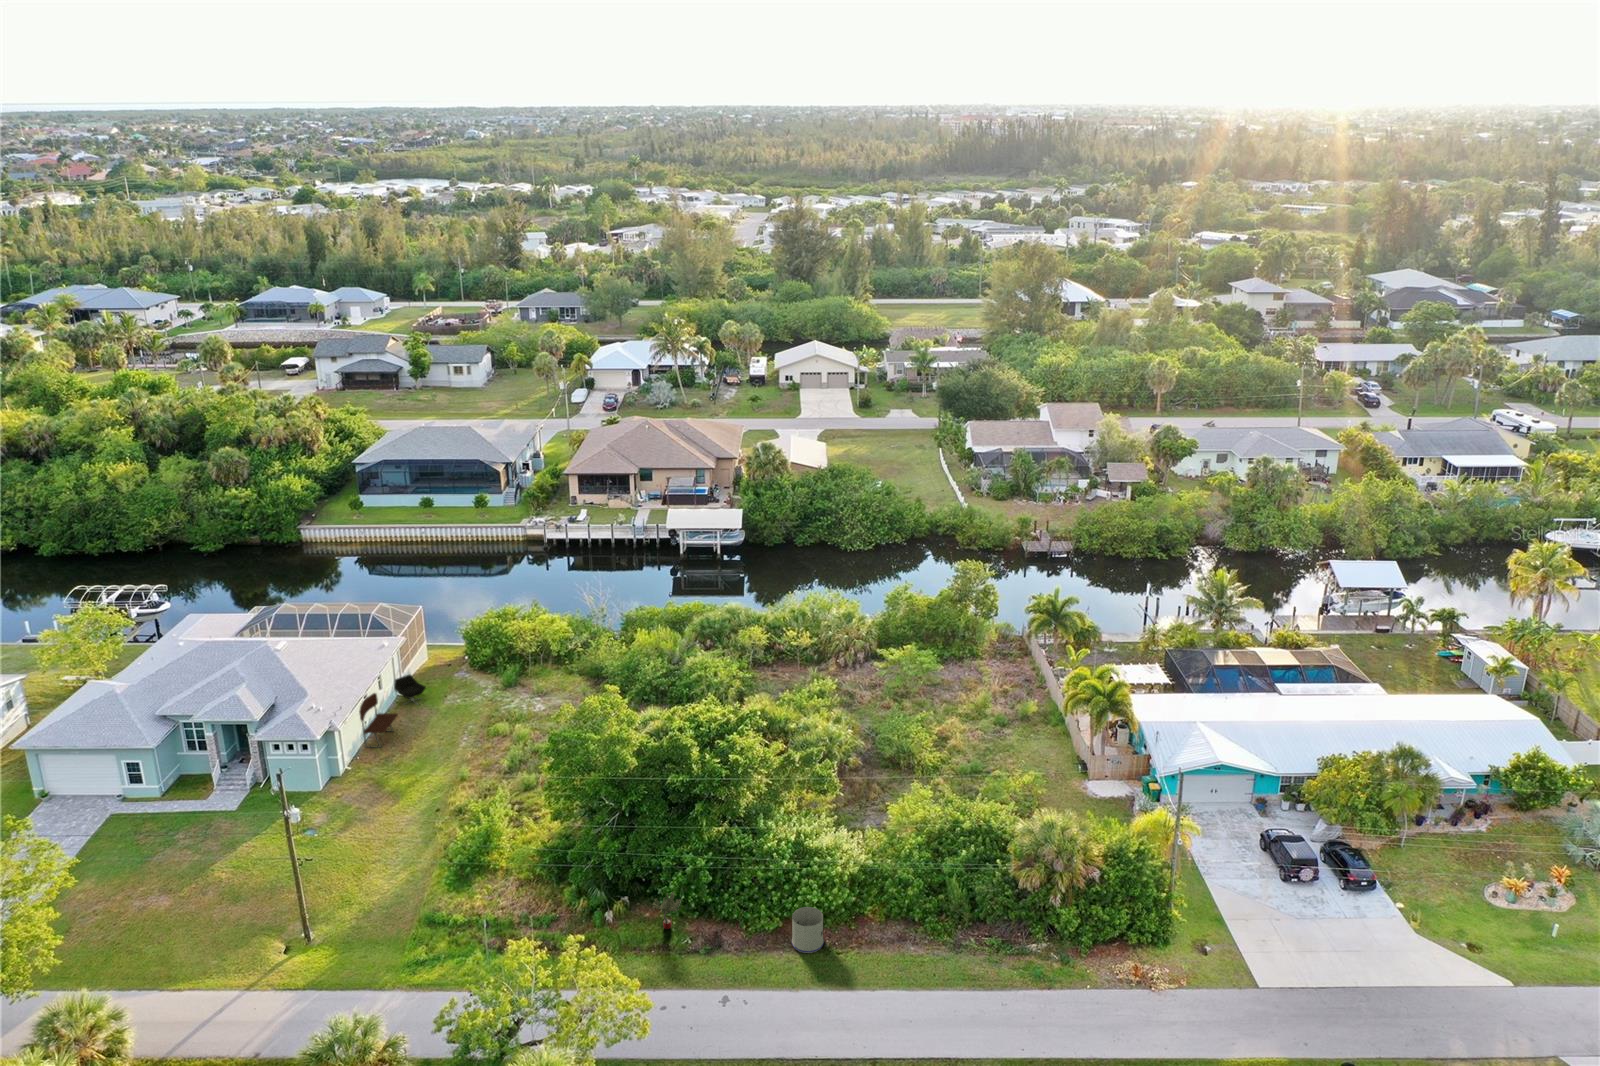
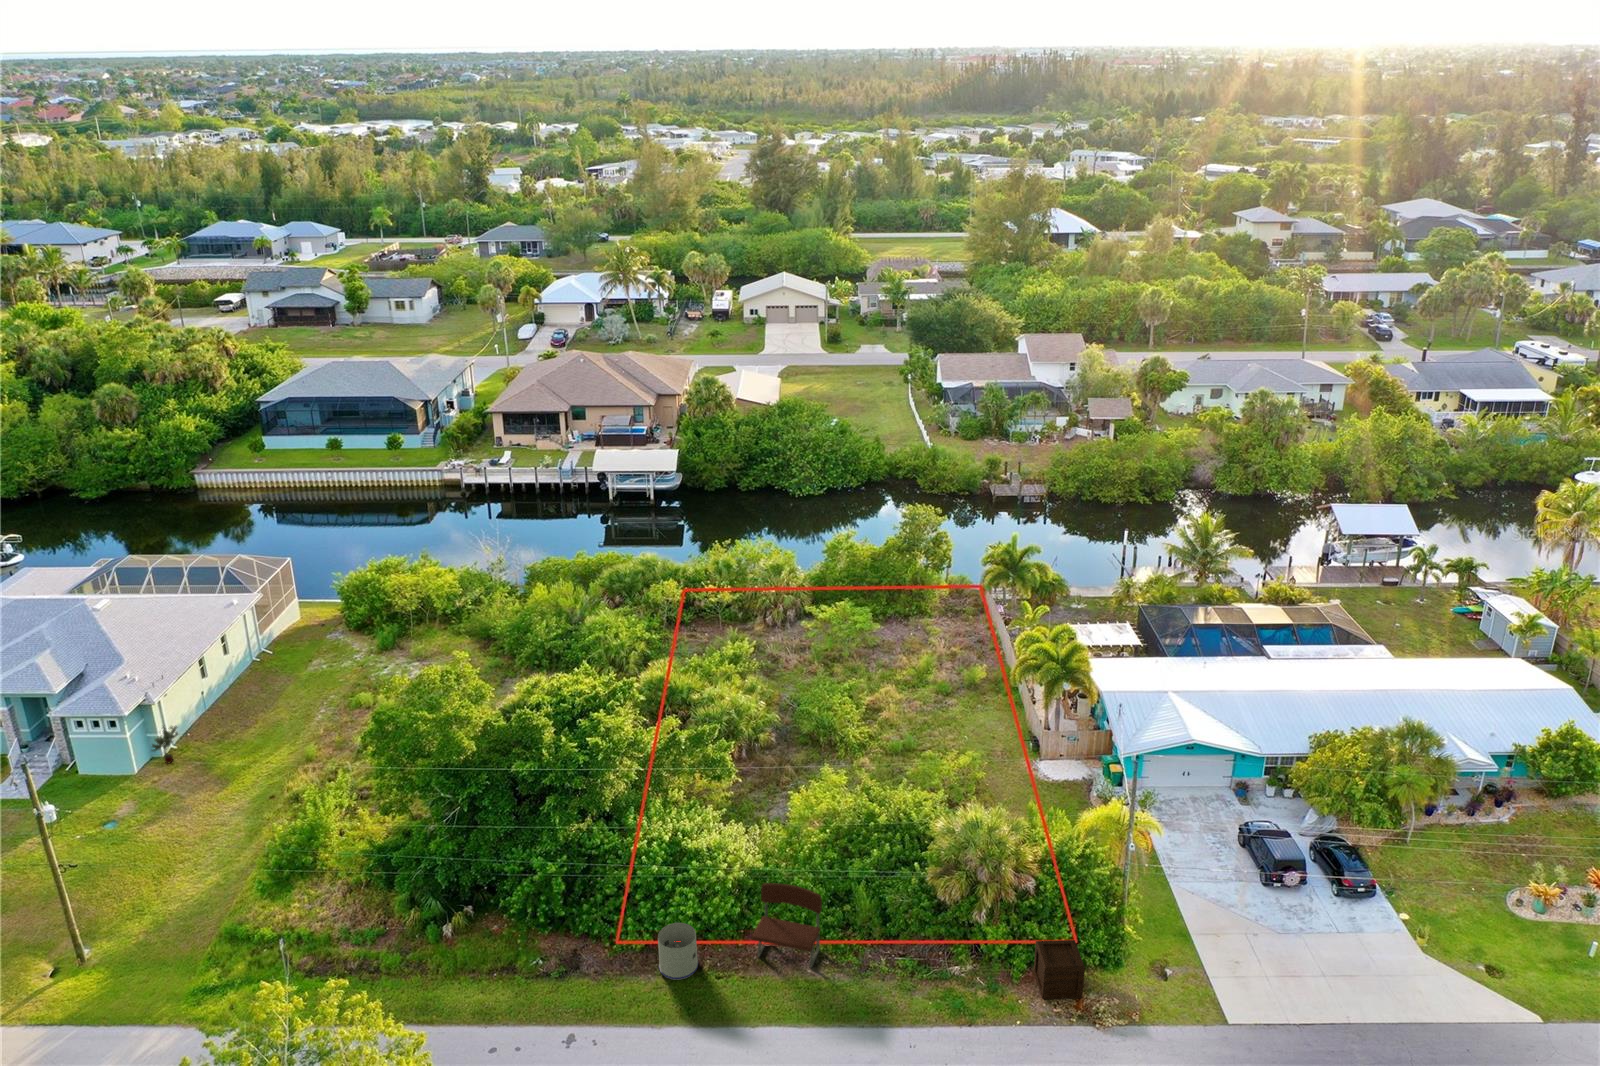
lounge chair: present [394,675,426,701] -> none [248,636,285,672]
bench: present [359,693,398,748] -> present [752,883,822,968]
potted tree: present [652,892,681,929] -> present [152,726,178,763]
wooden crate: none [1099,920,1142,968] -> present [1034,940,1085,999]

